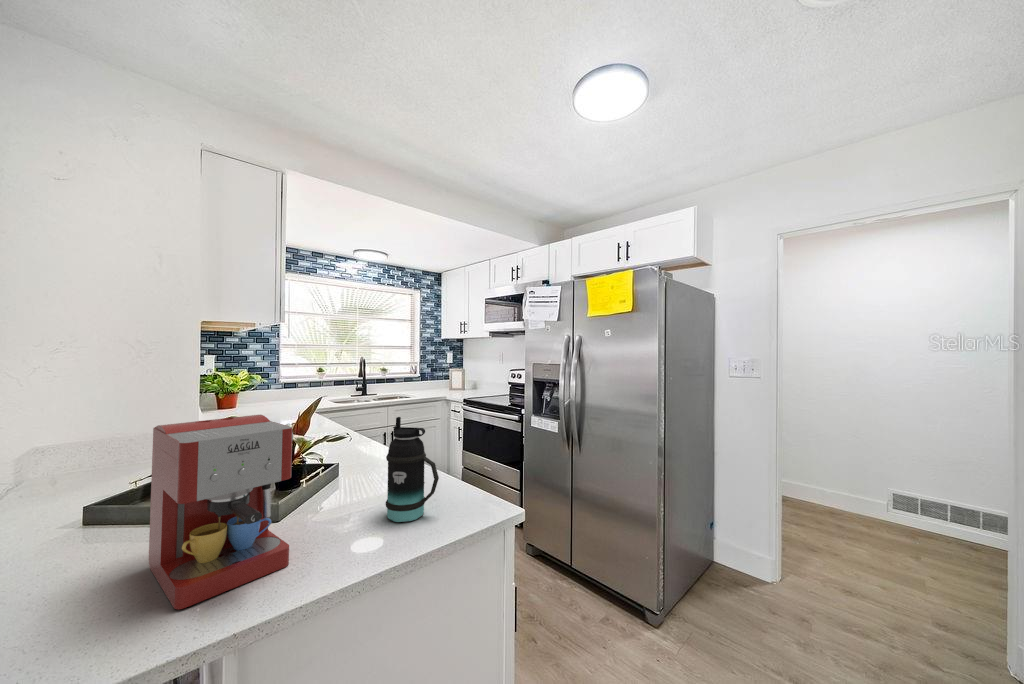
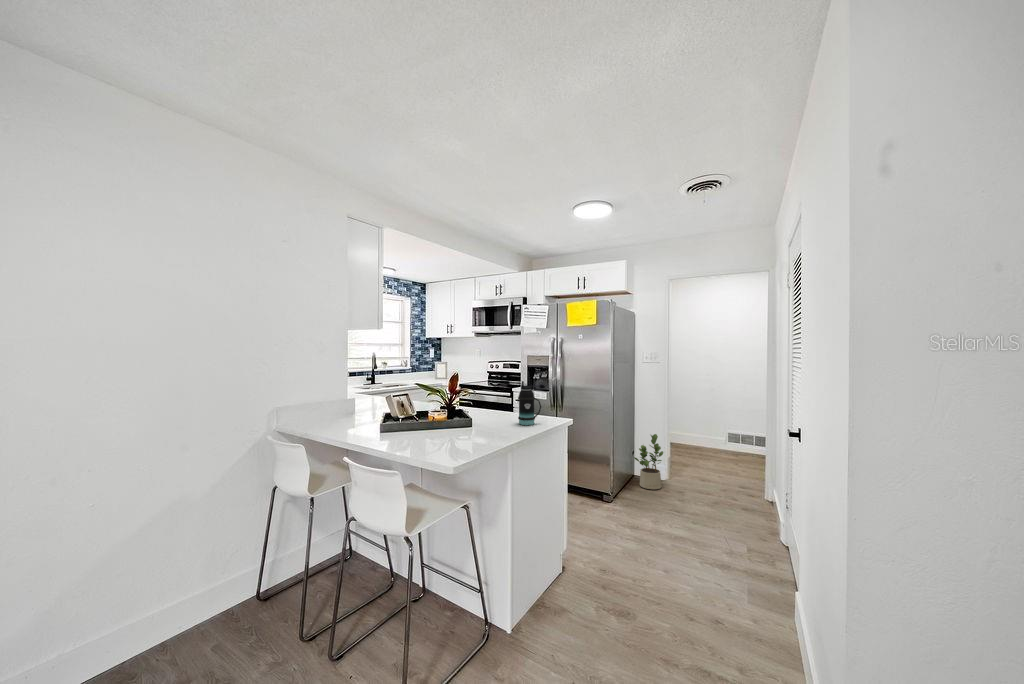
coffee maker: present [149,415,293,609] -> none [455,380,513,441]
potted plant: none [712,502,769,606] -> present [634,434,663,489]

